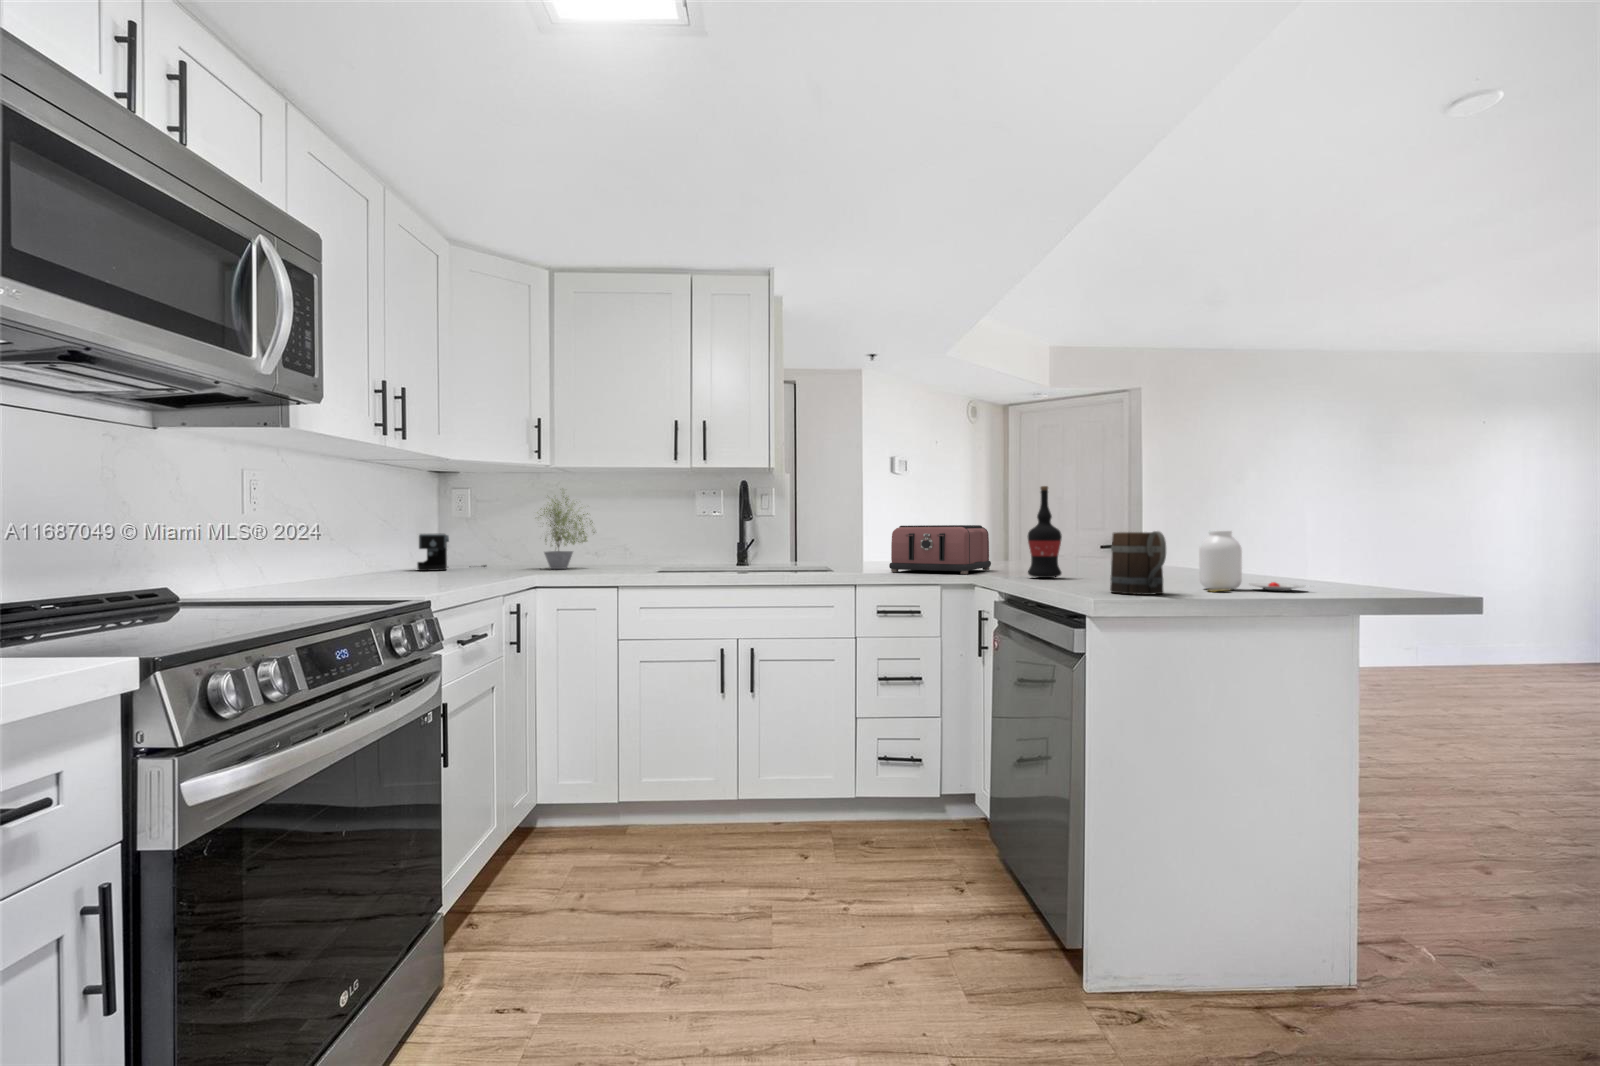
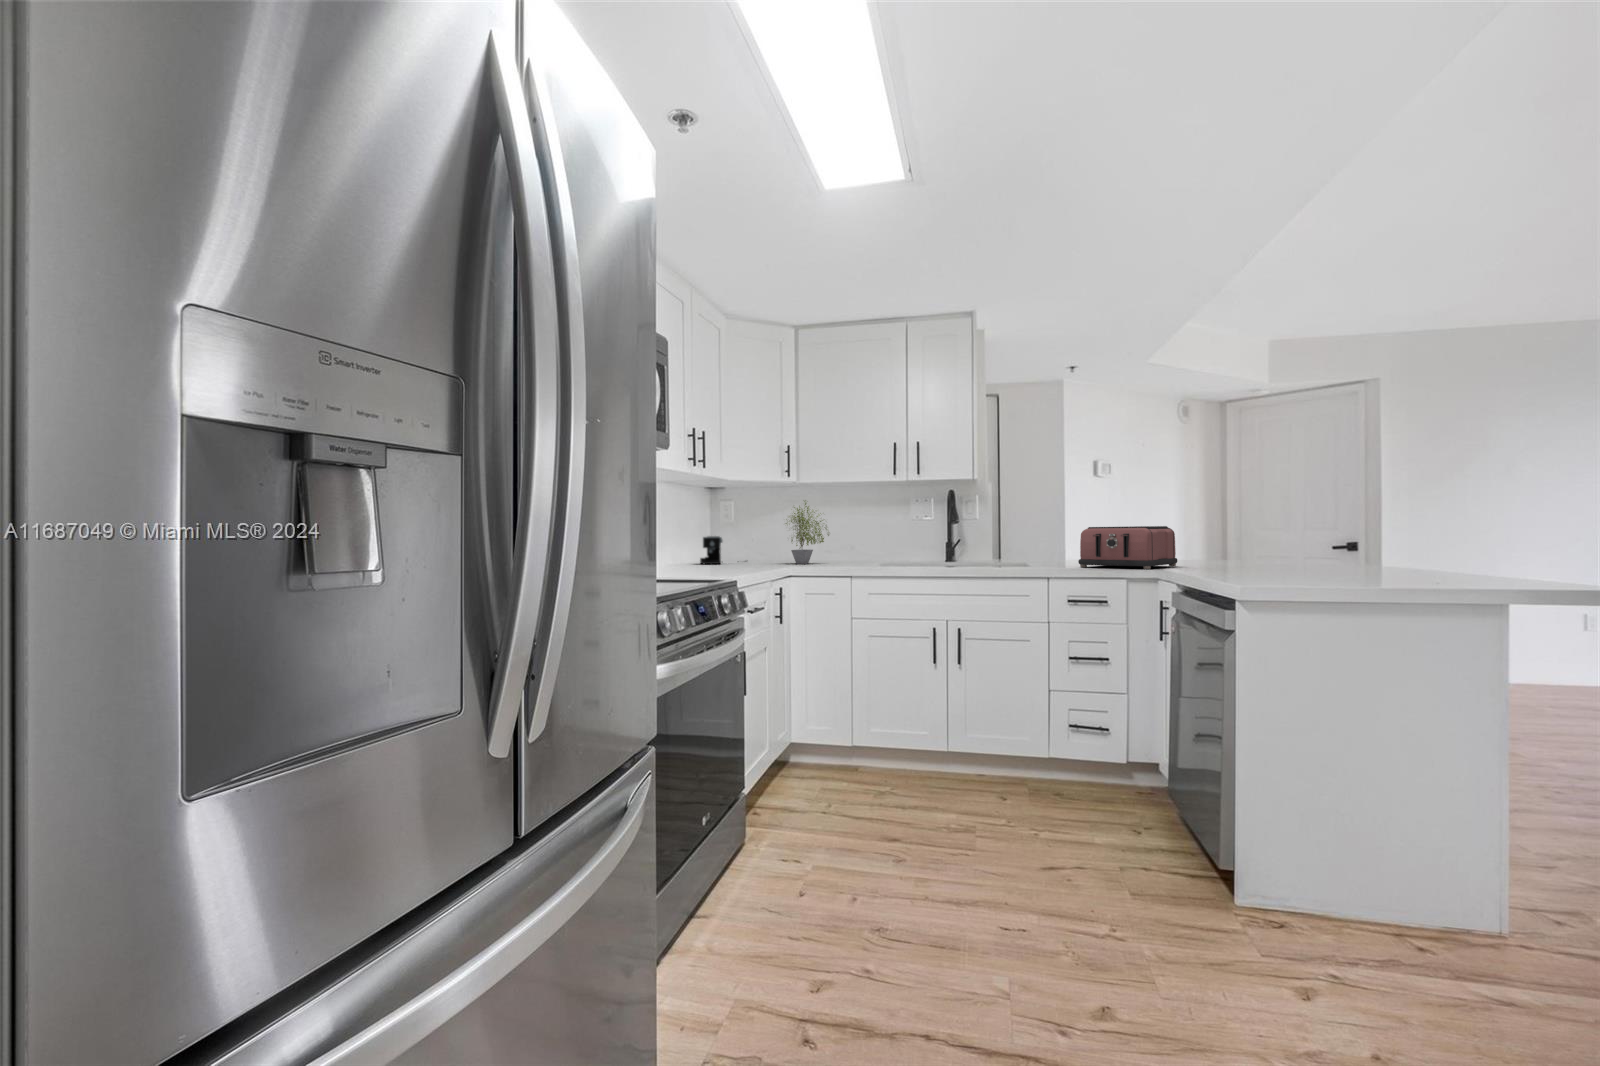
wine bottle: present [1028,486,1062,578] -> none [1203,491,1236,572]
mug: present [1110,531,1166,595] -> none [1261,531,1309,583]
jar: present [1199,531,1306,592] -> none [1355,530,1467,582]

